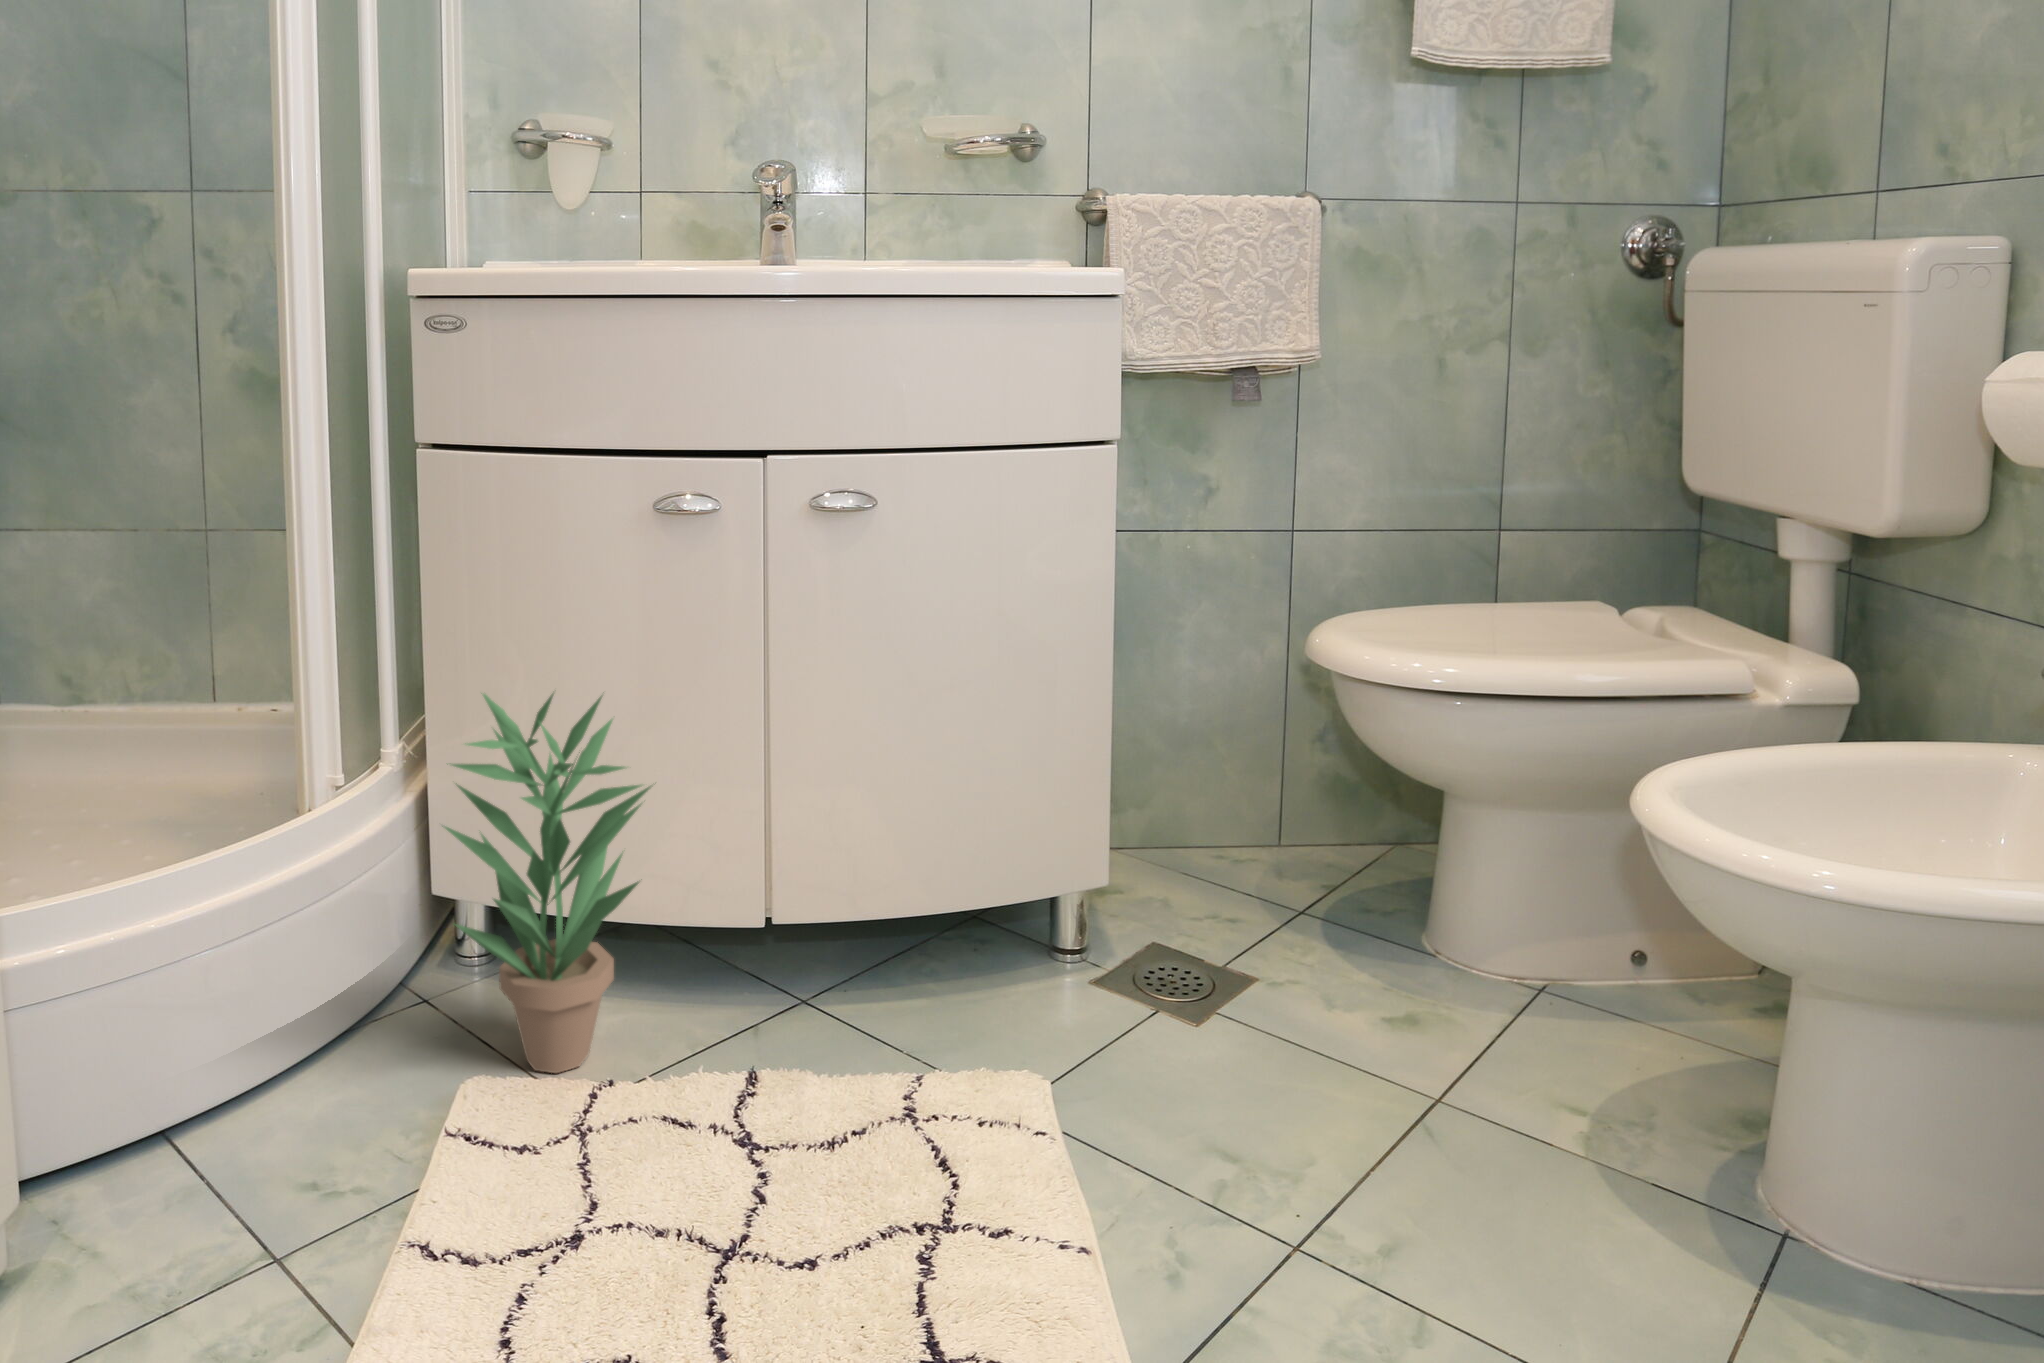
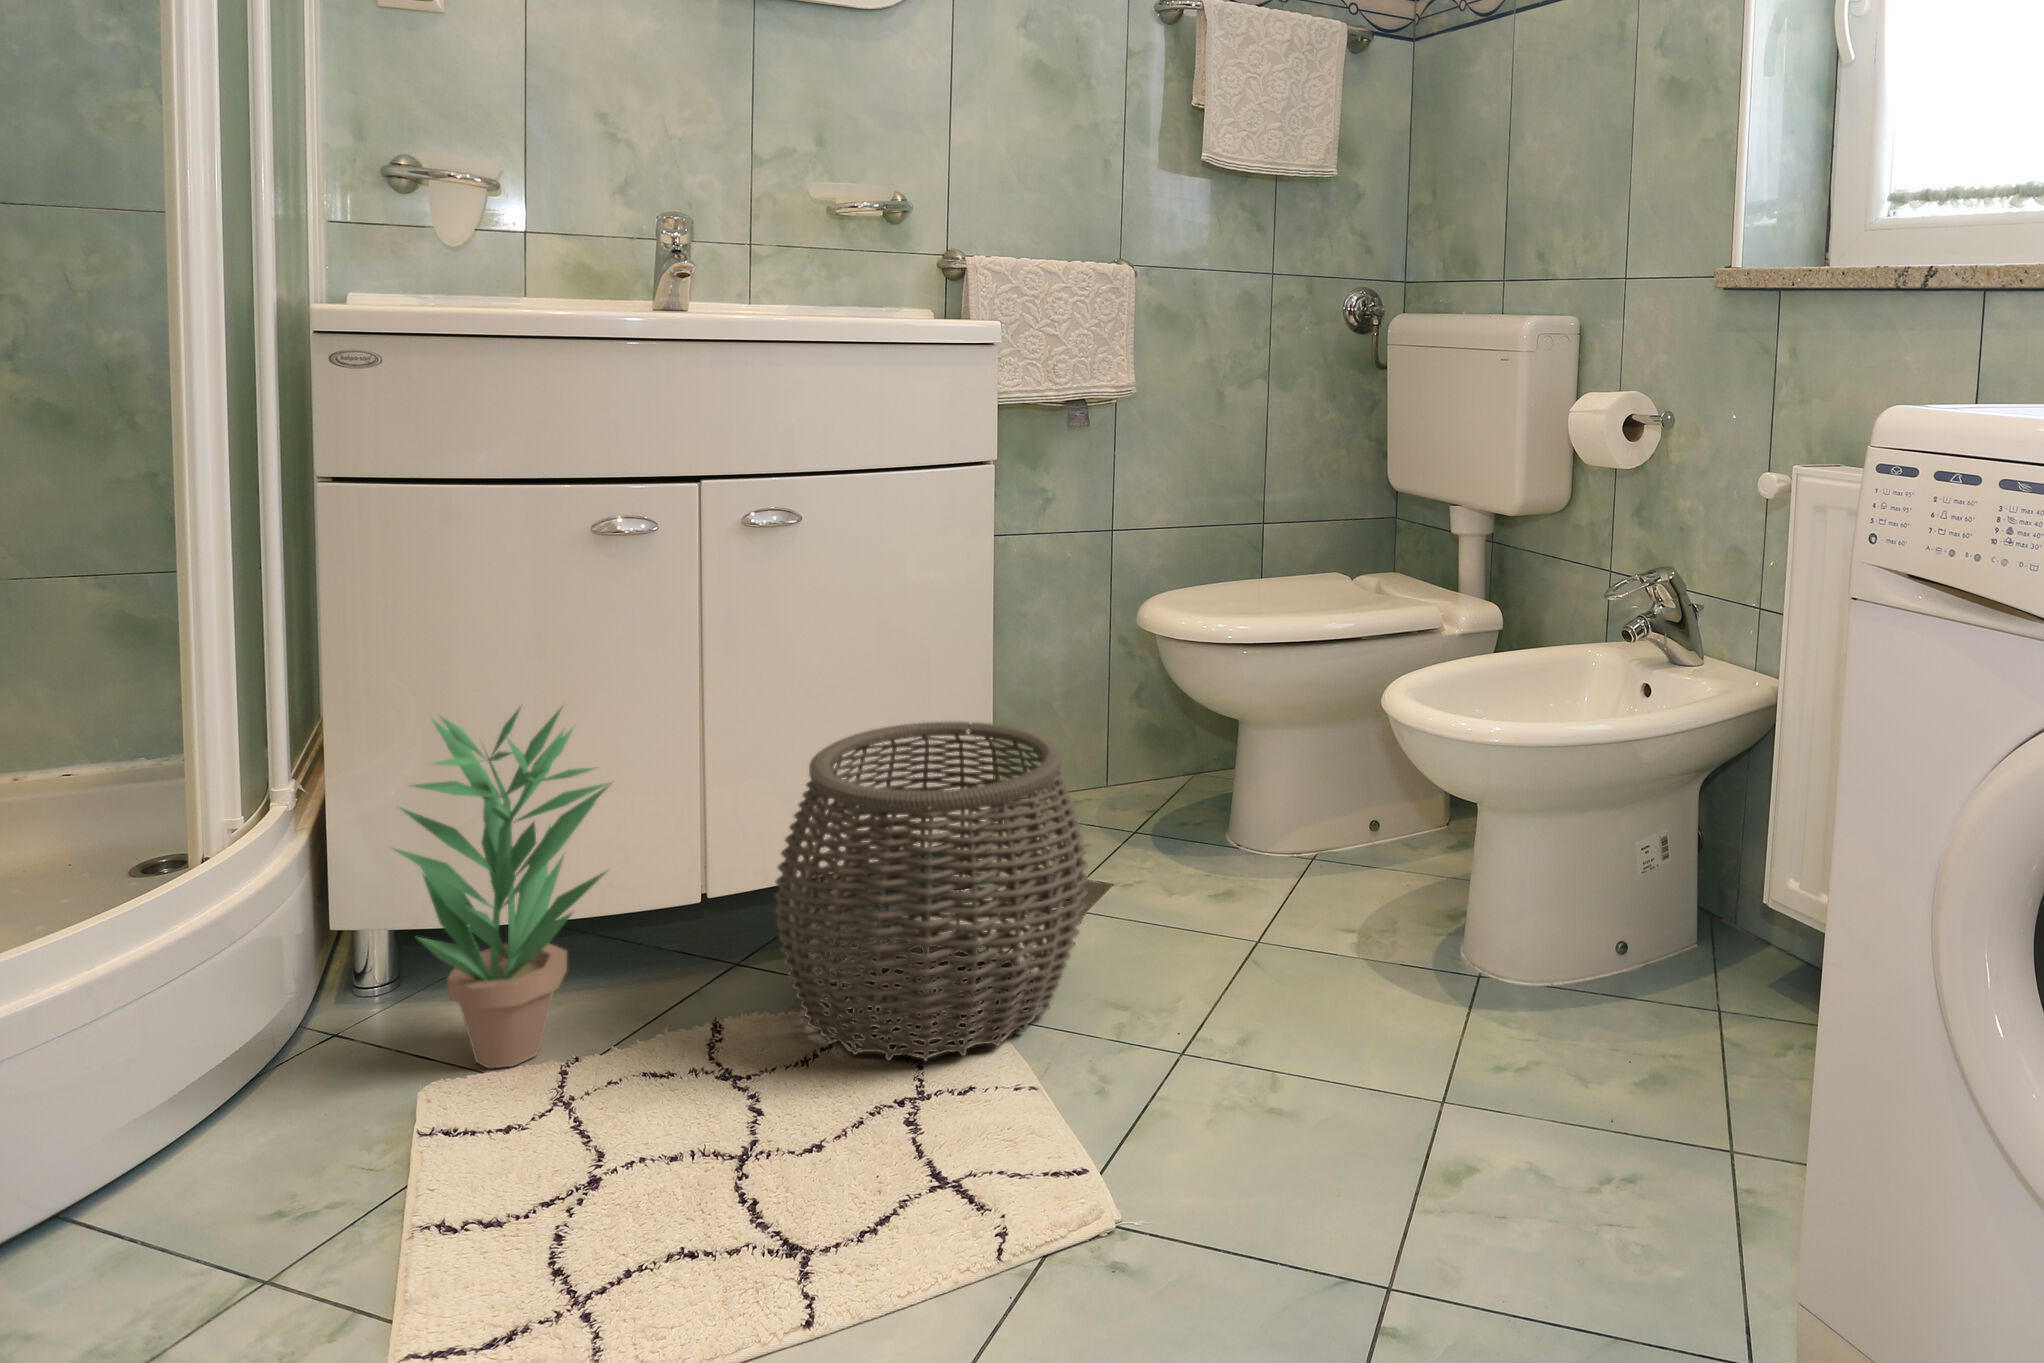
woven basket: none [811,753,1185,1183] -> present [775,722,1088,1062]

